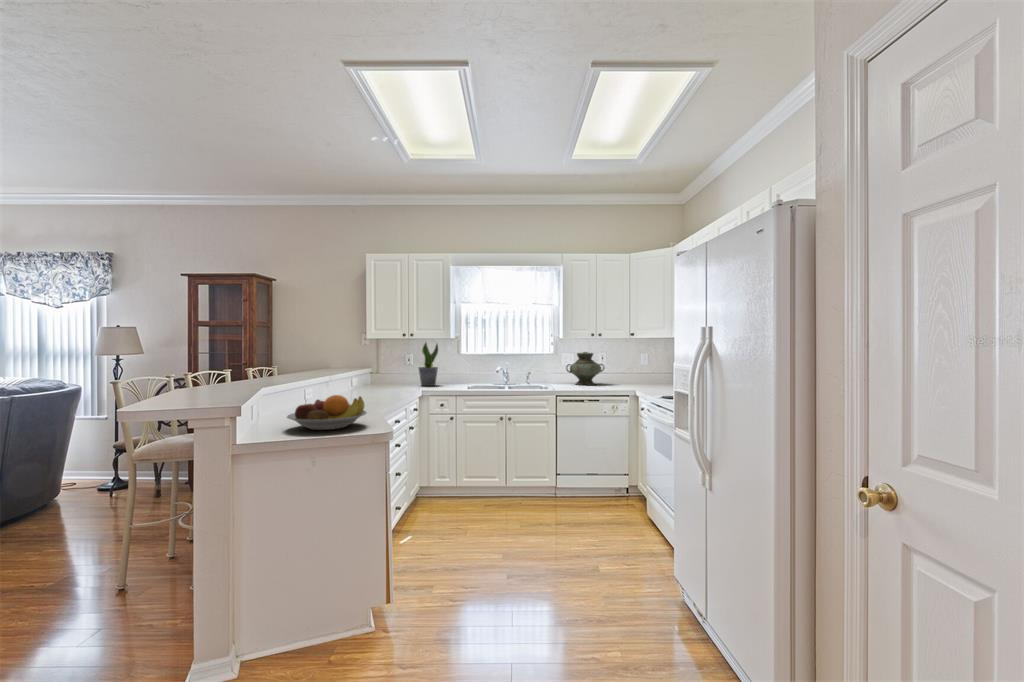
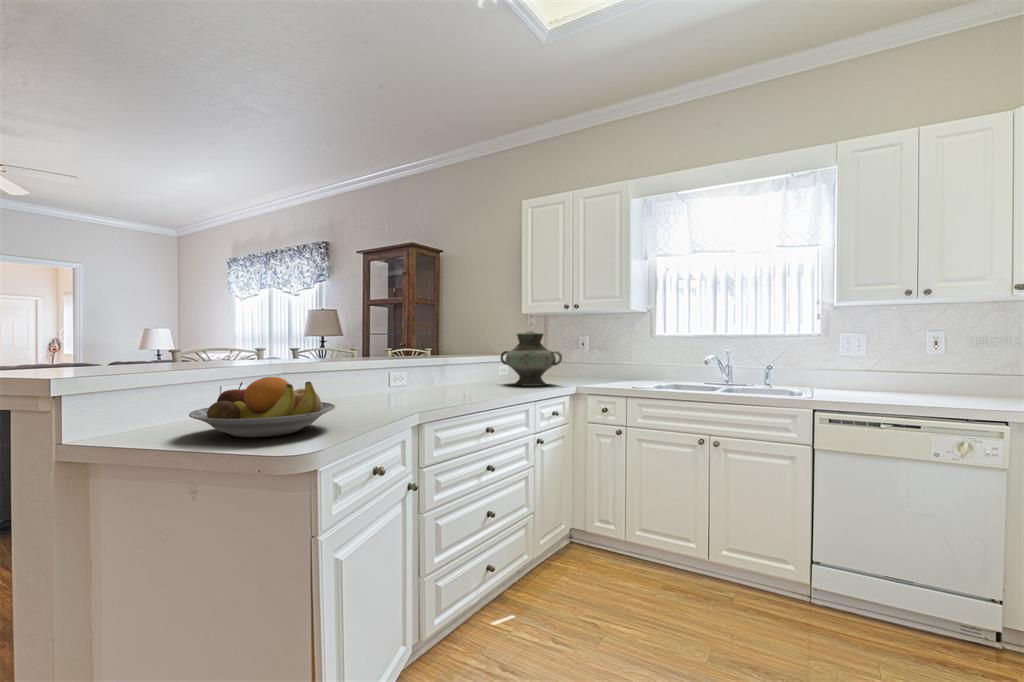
potted plant: present [419,343,438,386] -> none [589,316,618,381]
vase: present [566,352,604,385] -> present [501,331,562,386]

